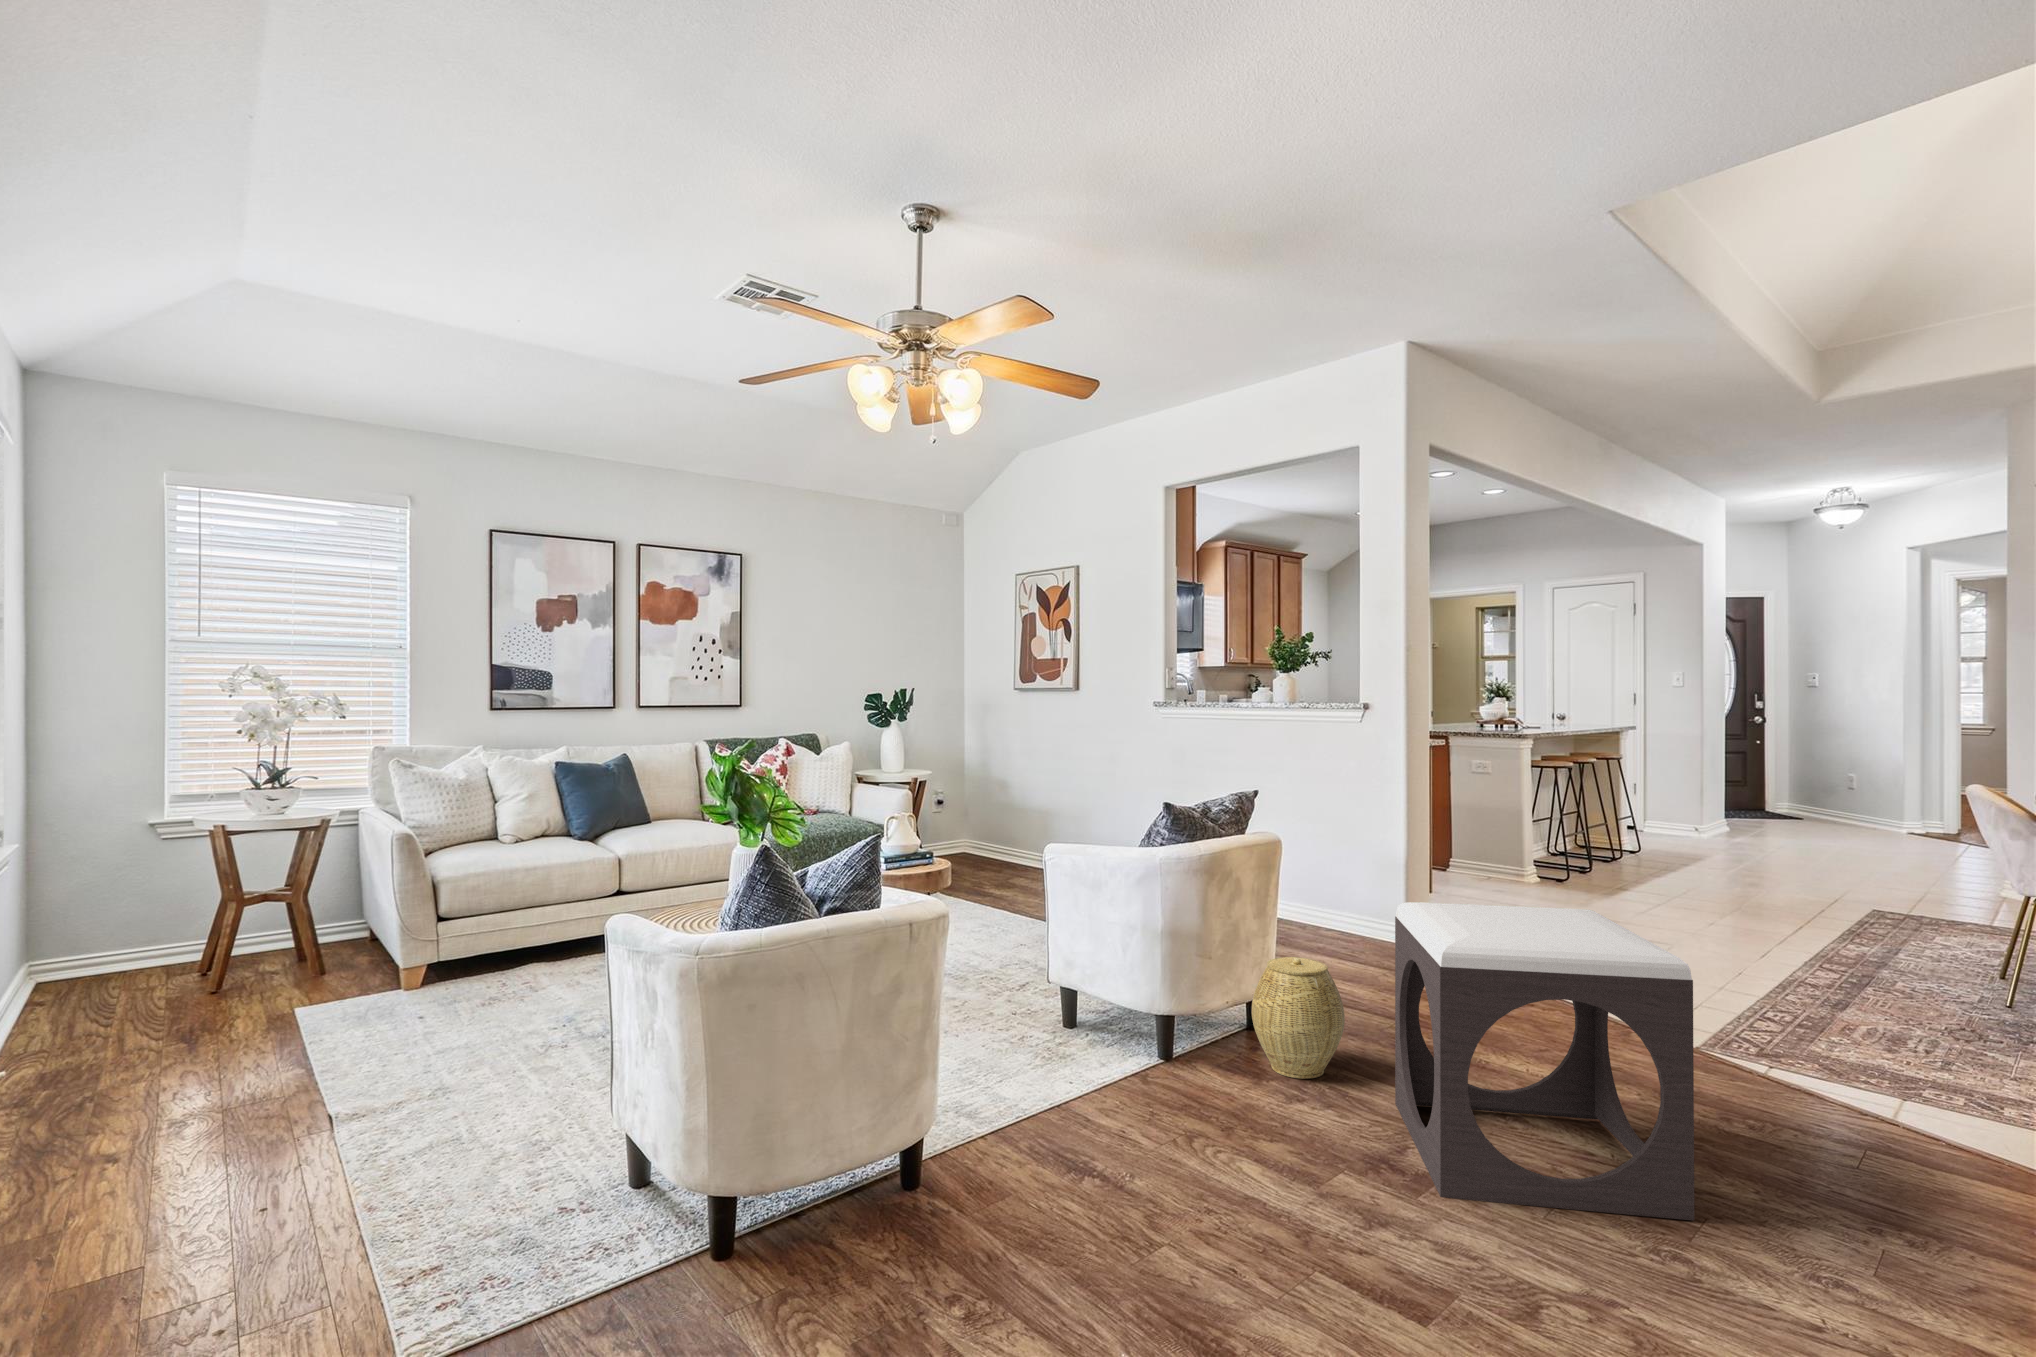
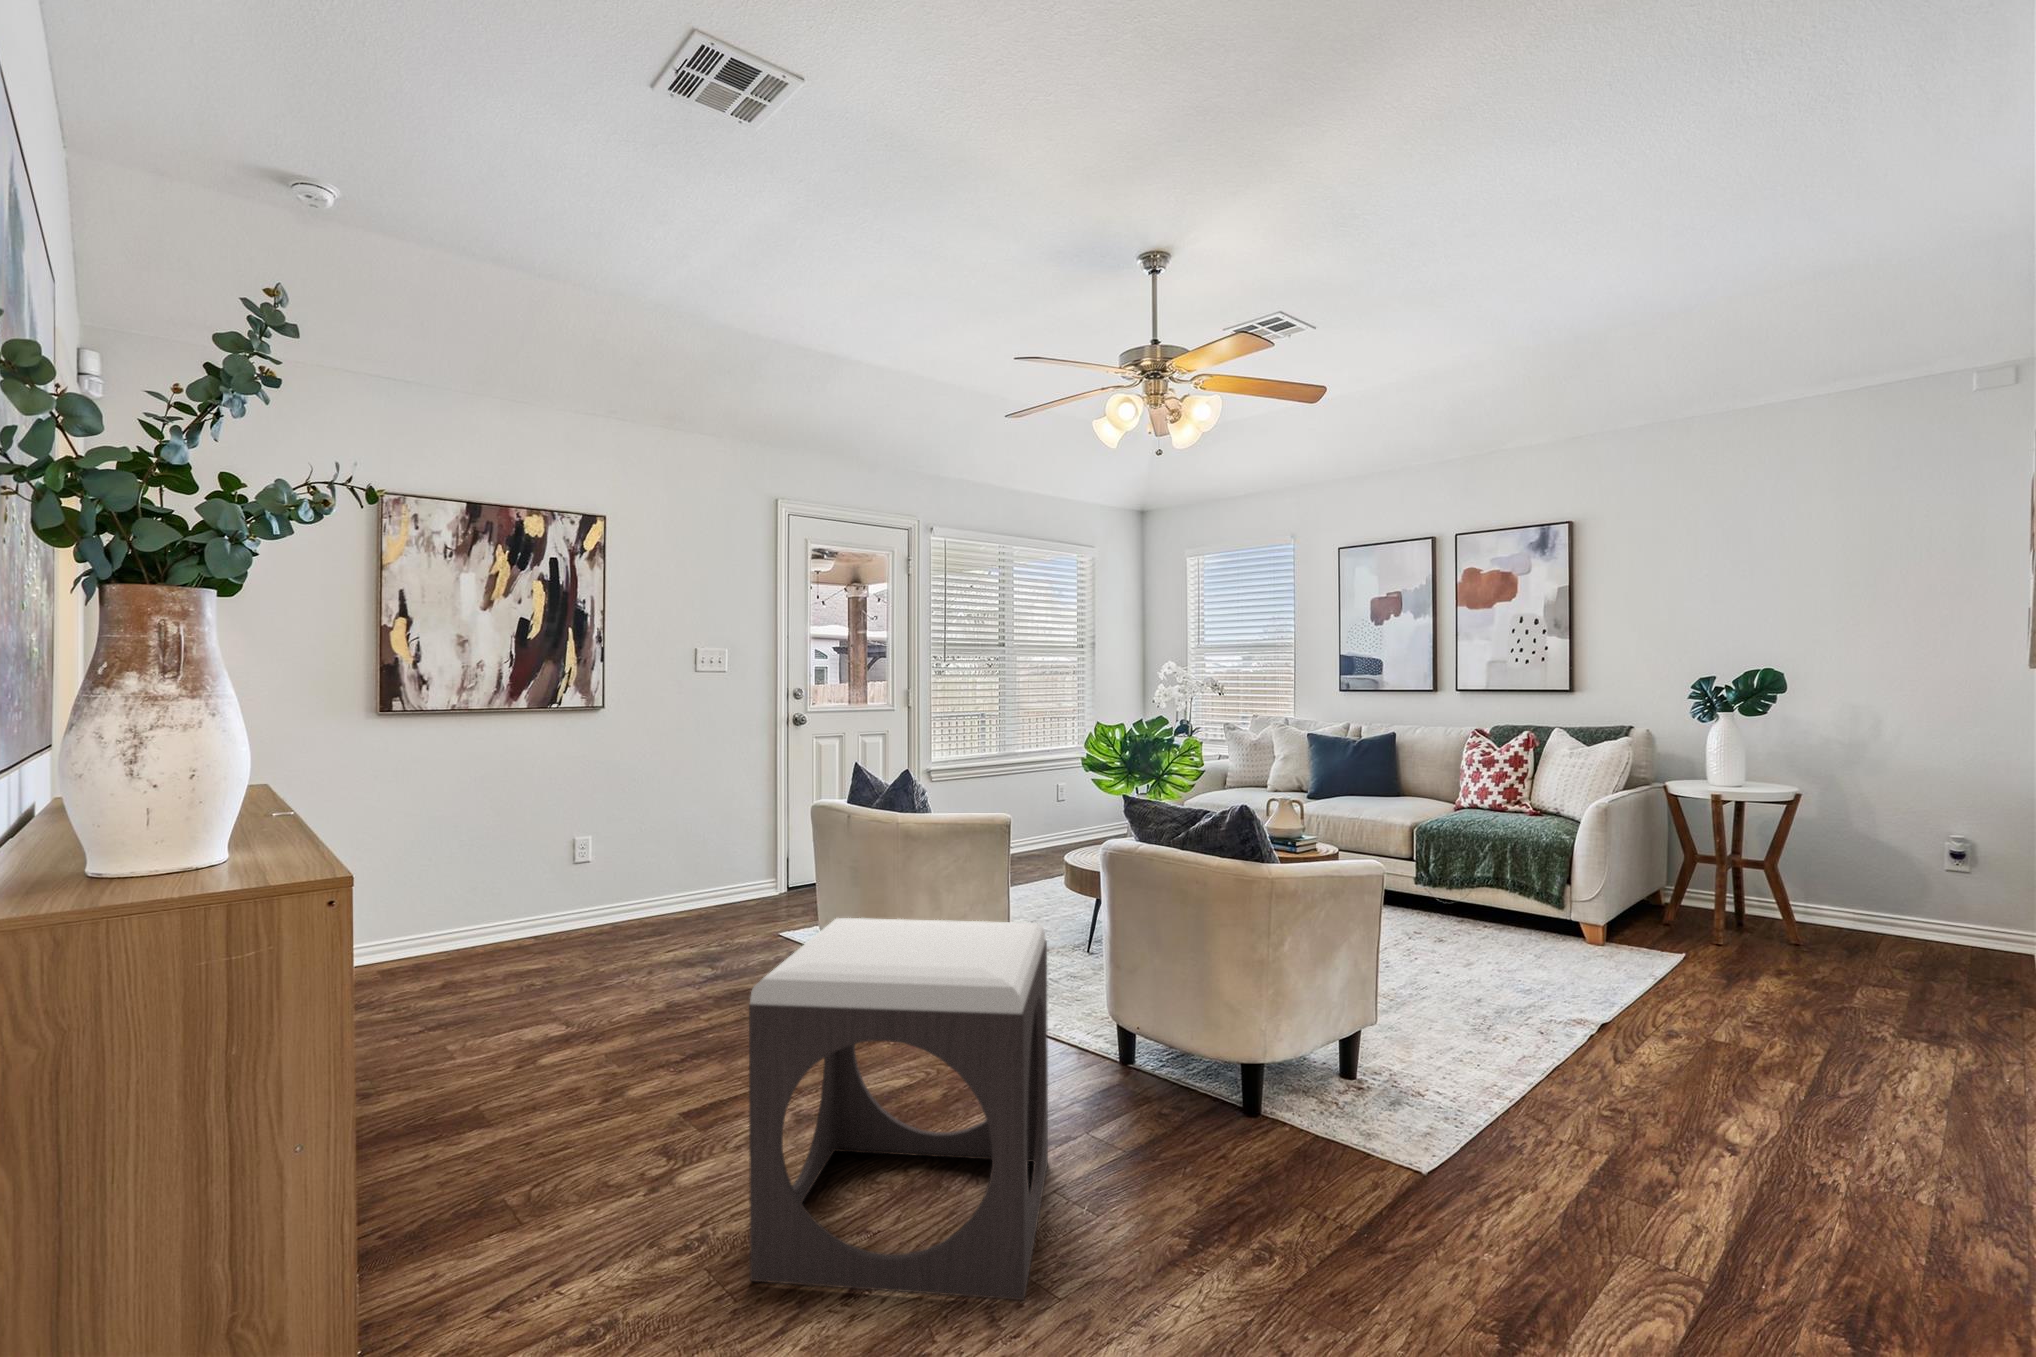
woven basket: present [1252,957,1345,1079] -> none [1081,985,1187,1132]

